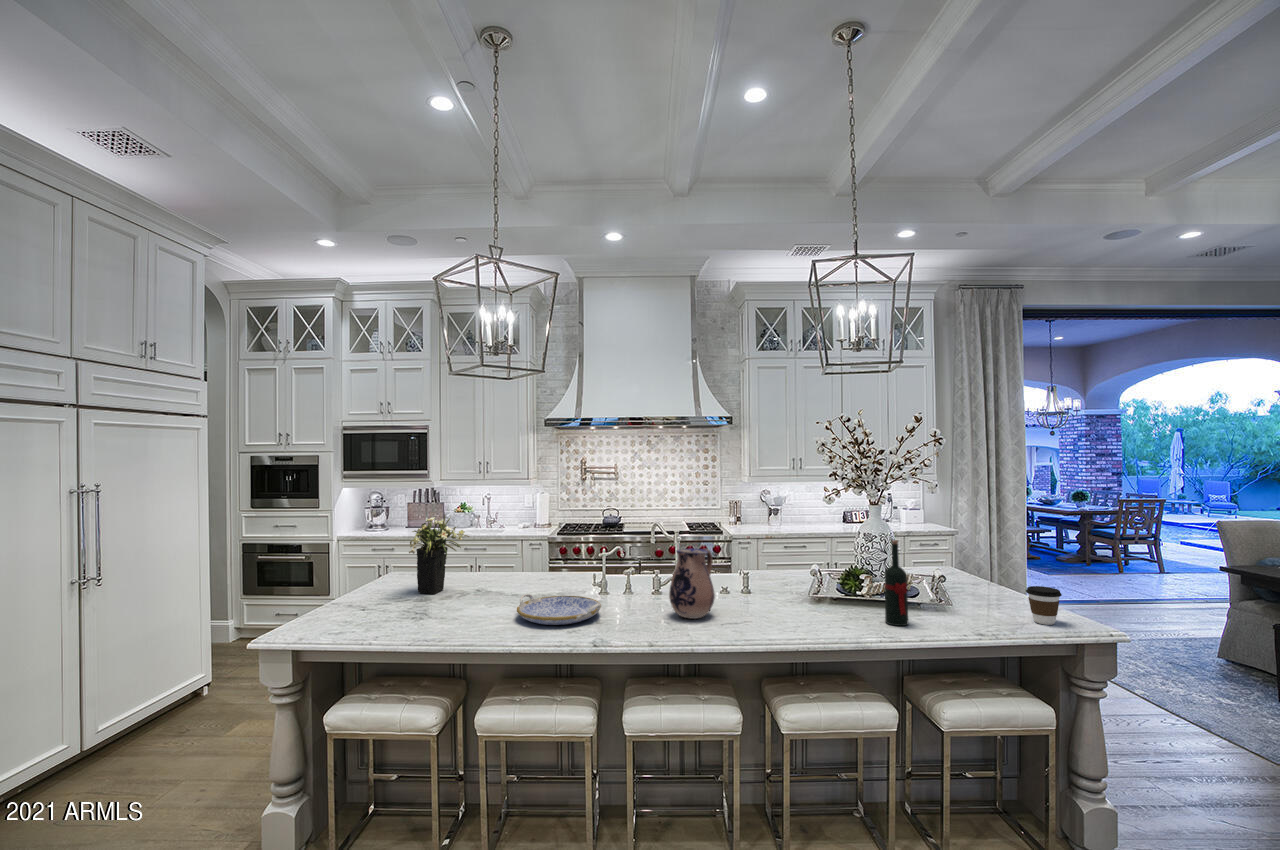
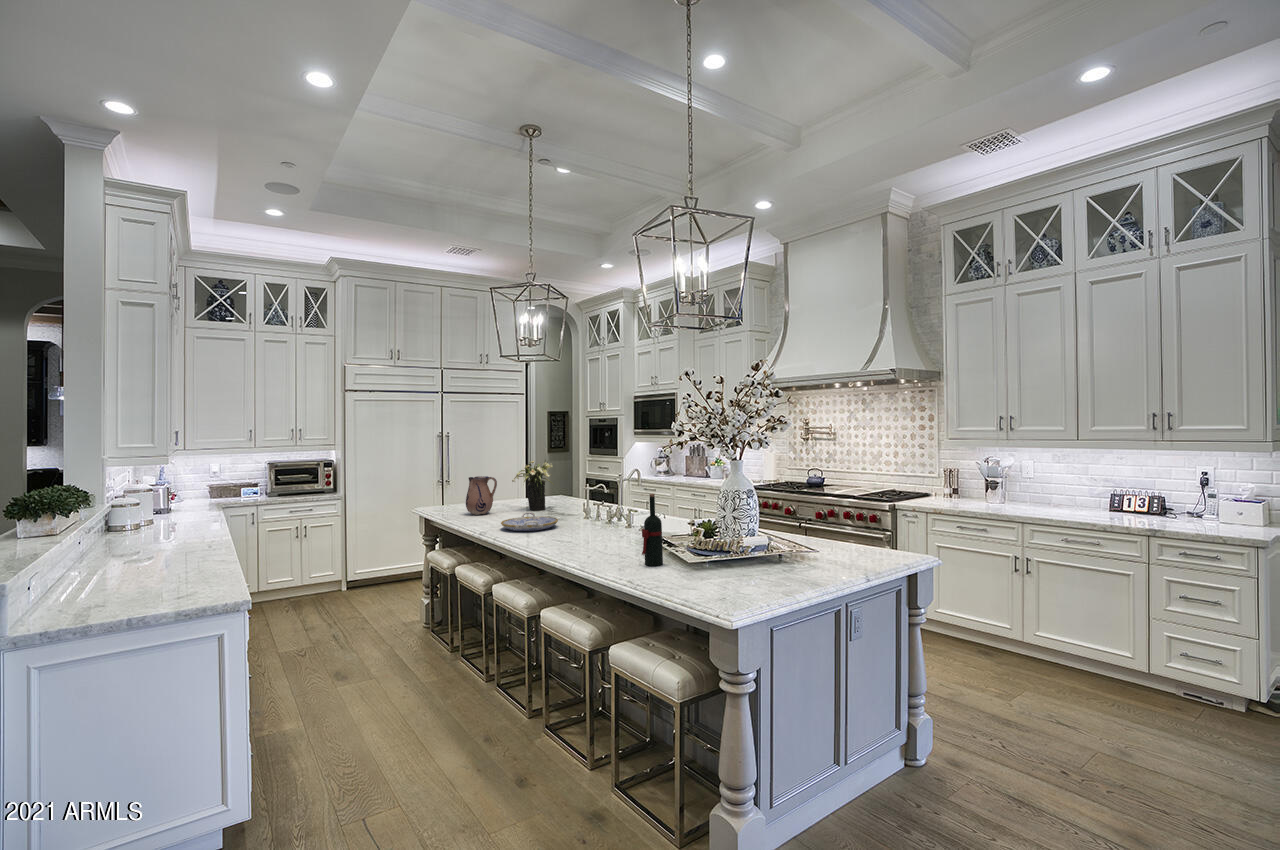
ceramic pitcher: present [669,549,715,619] -> present [466,476,497,515]
coffee cup: present [1026,586,1062,625] -> none [731,551,761,588]

